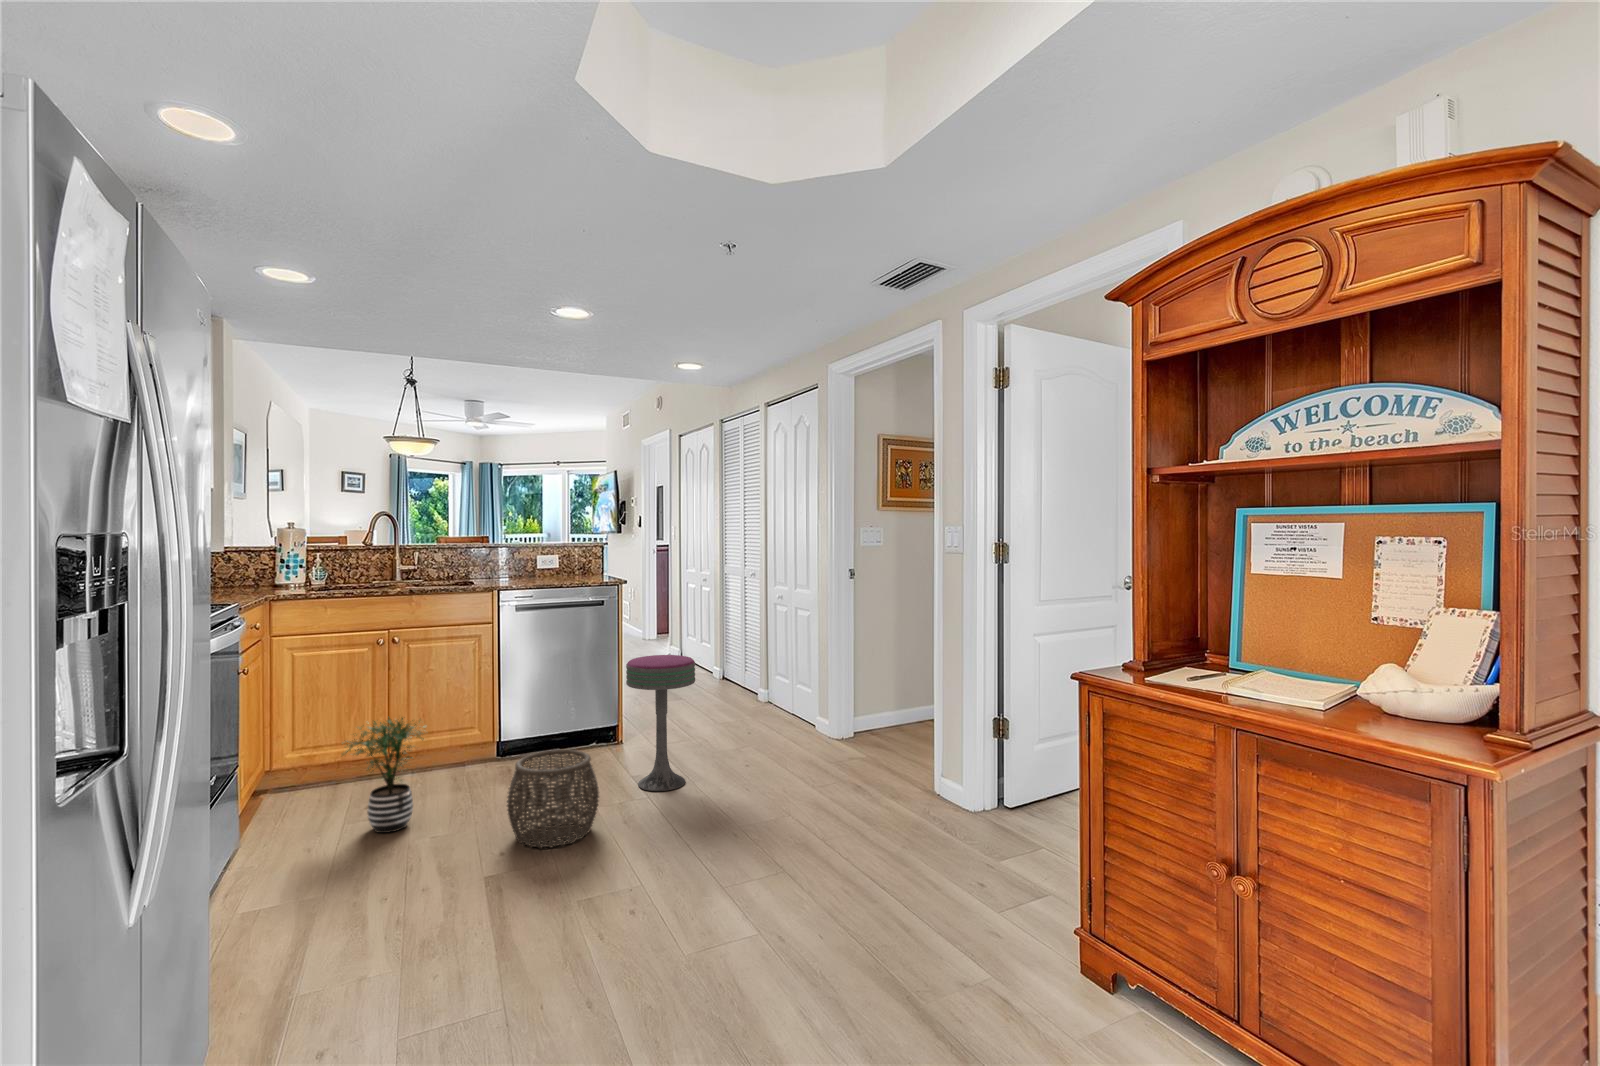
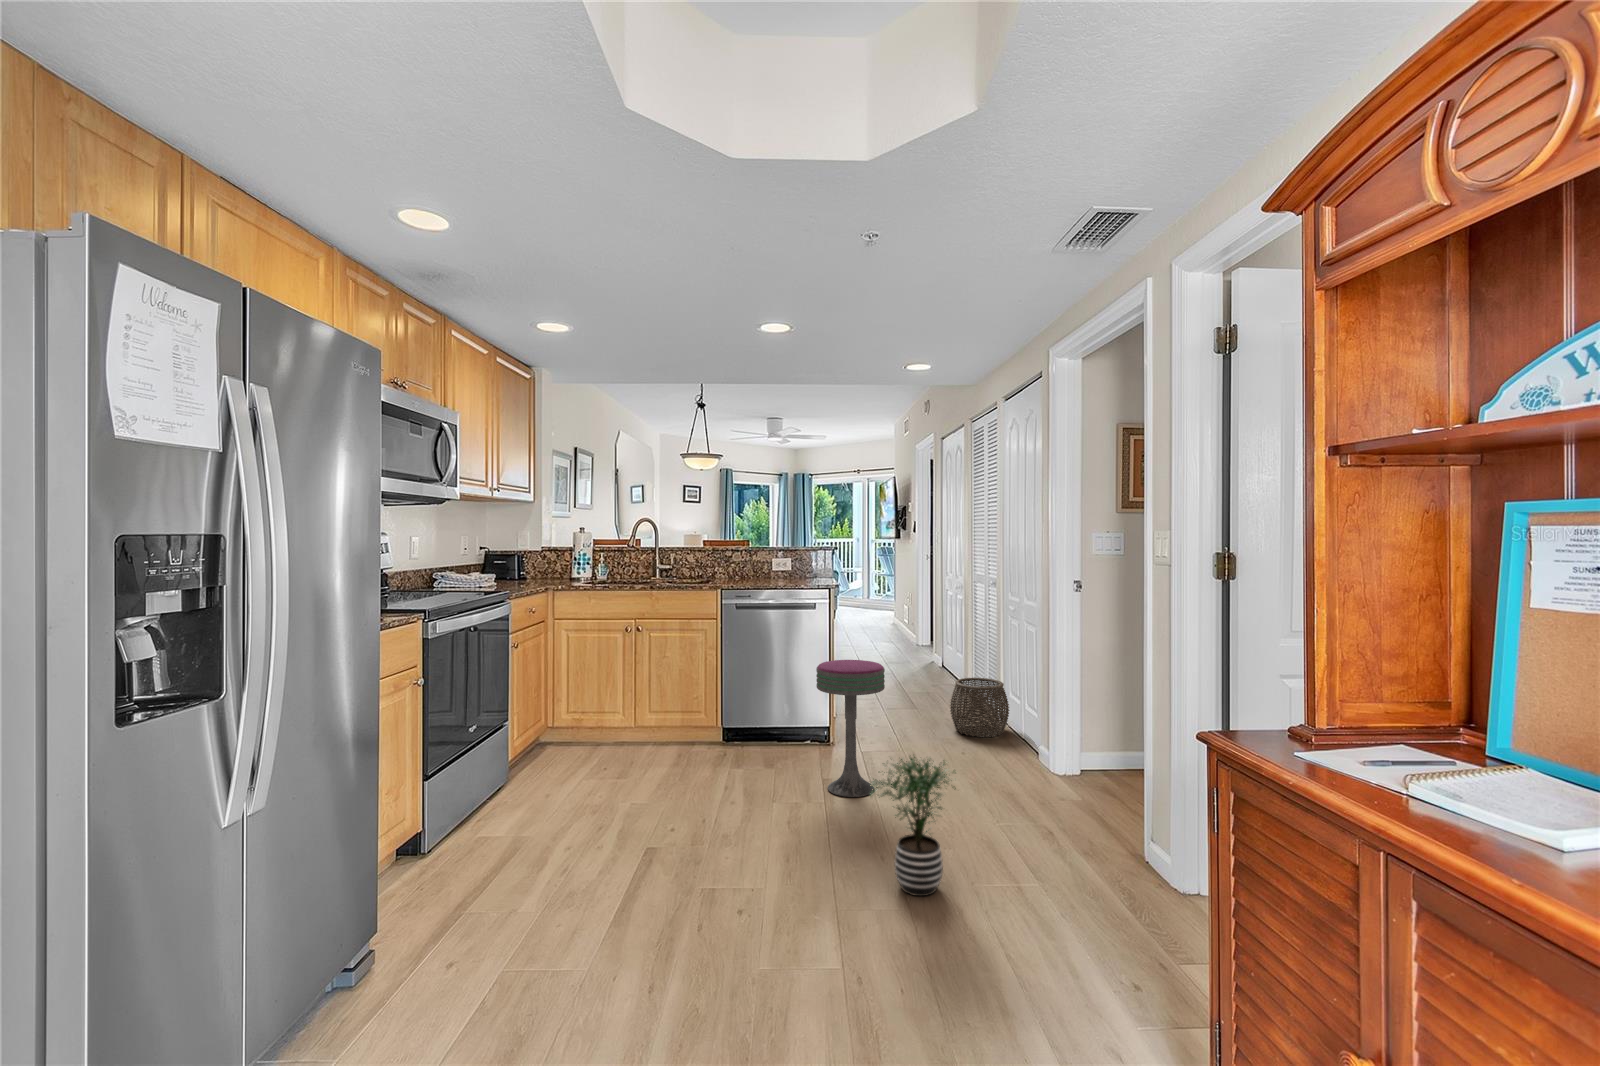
potted plant: present [343,717,424,833] -> present [870,757,956,896]
woven basket: present [507,750,599,848] -> present [950,678,1010,737]

